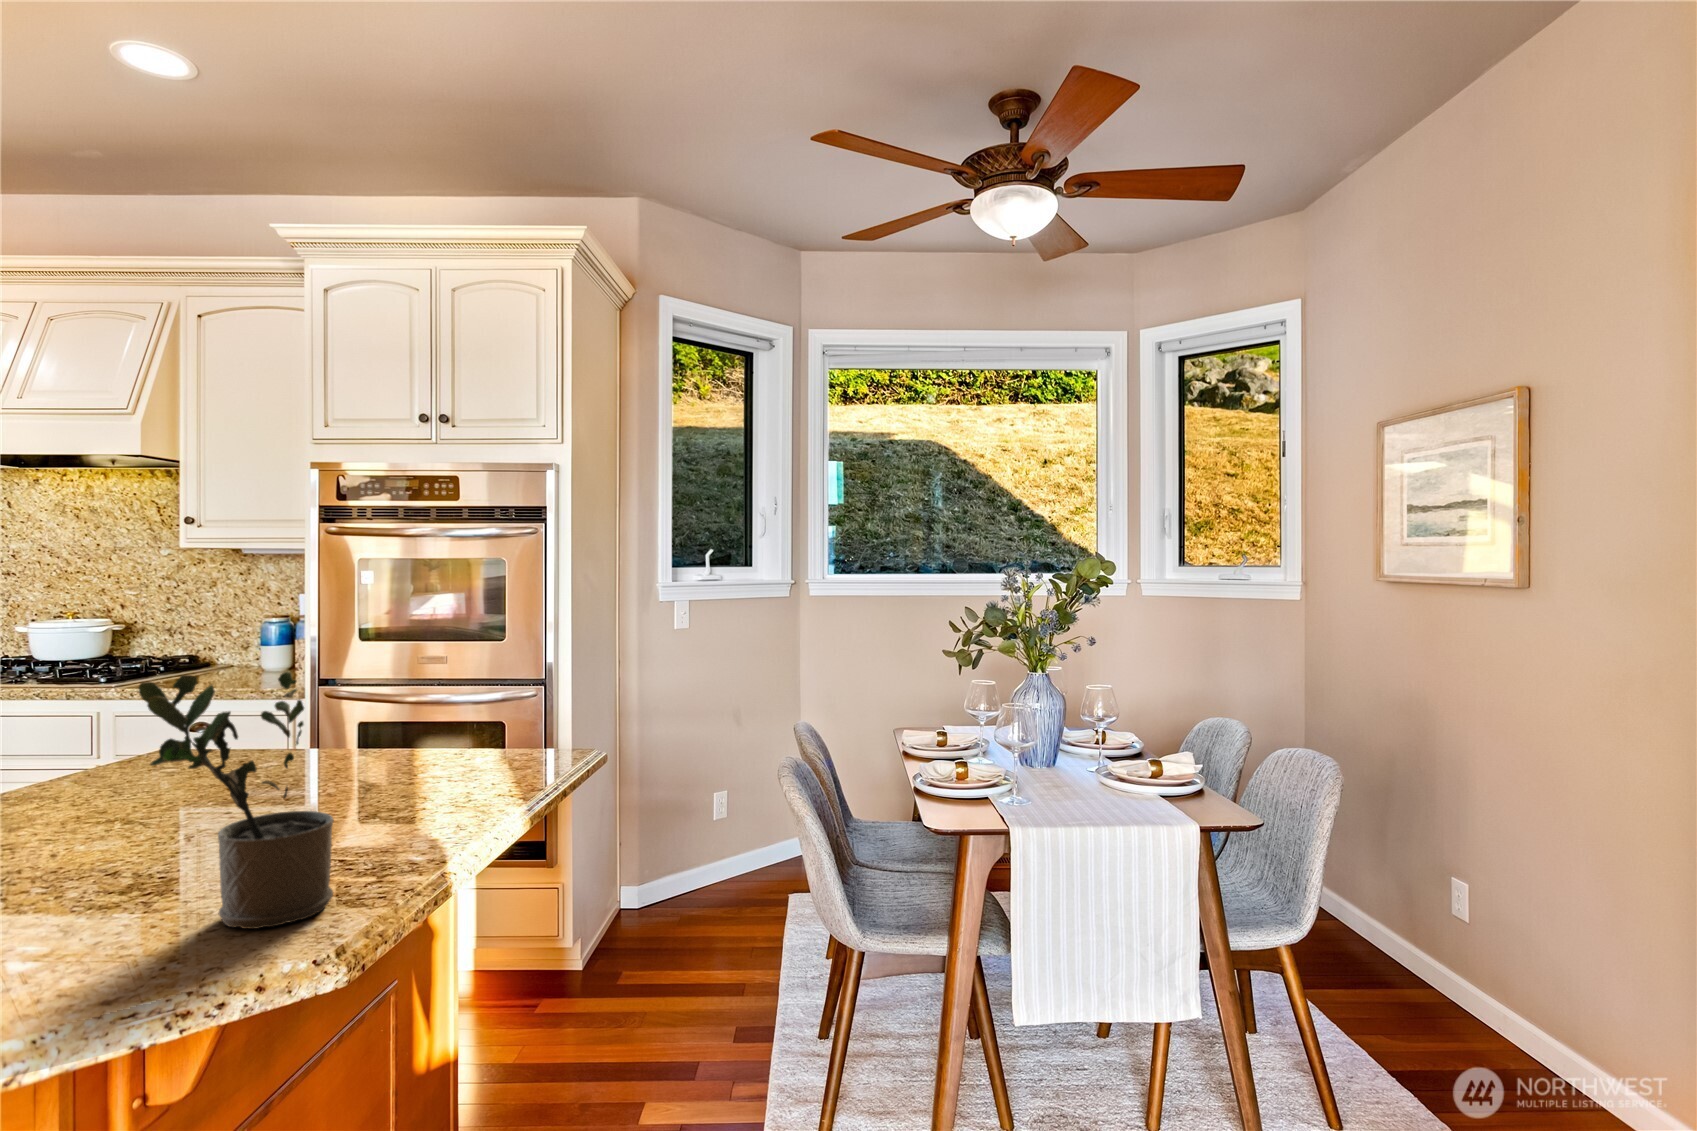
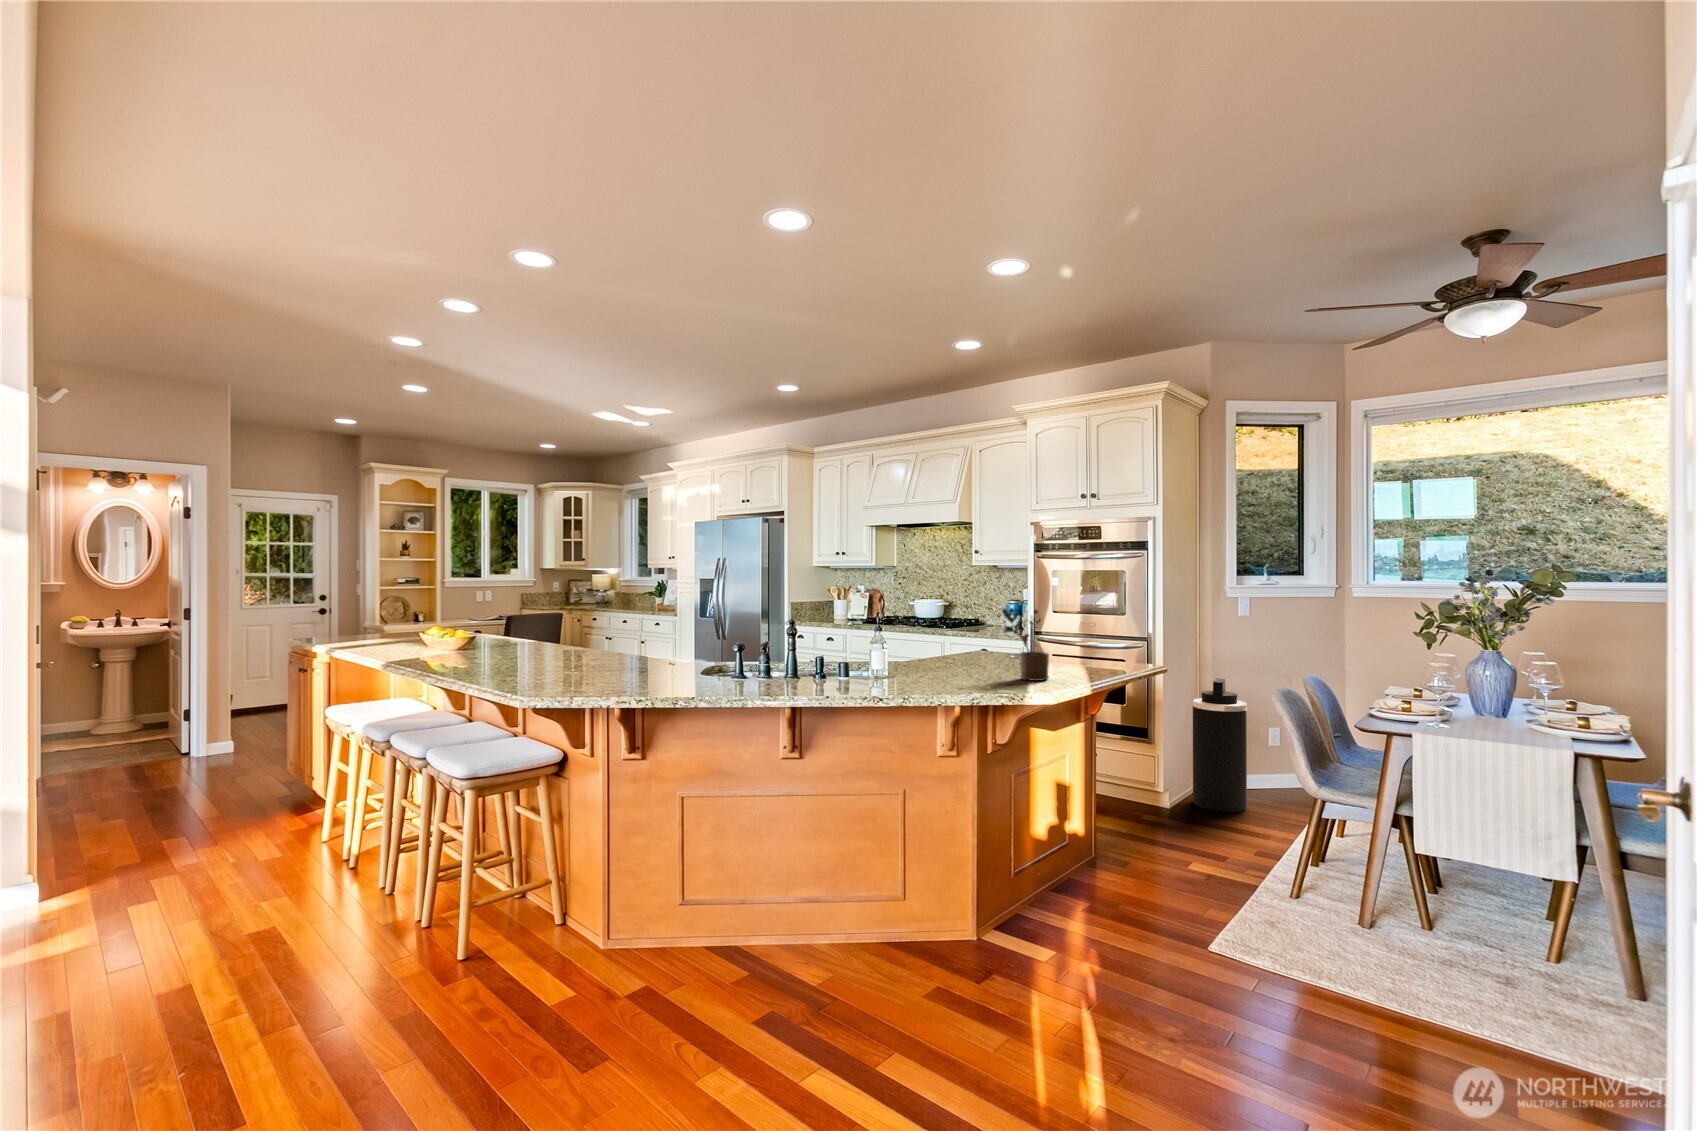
trash can: none [616,731,696,955] -> present [1193,678,1247,812]

